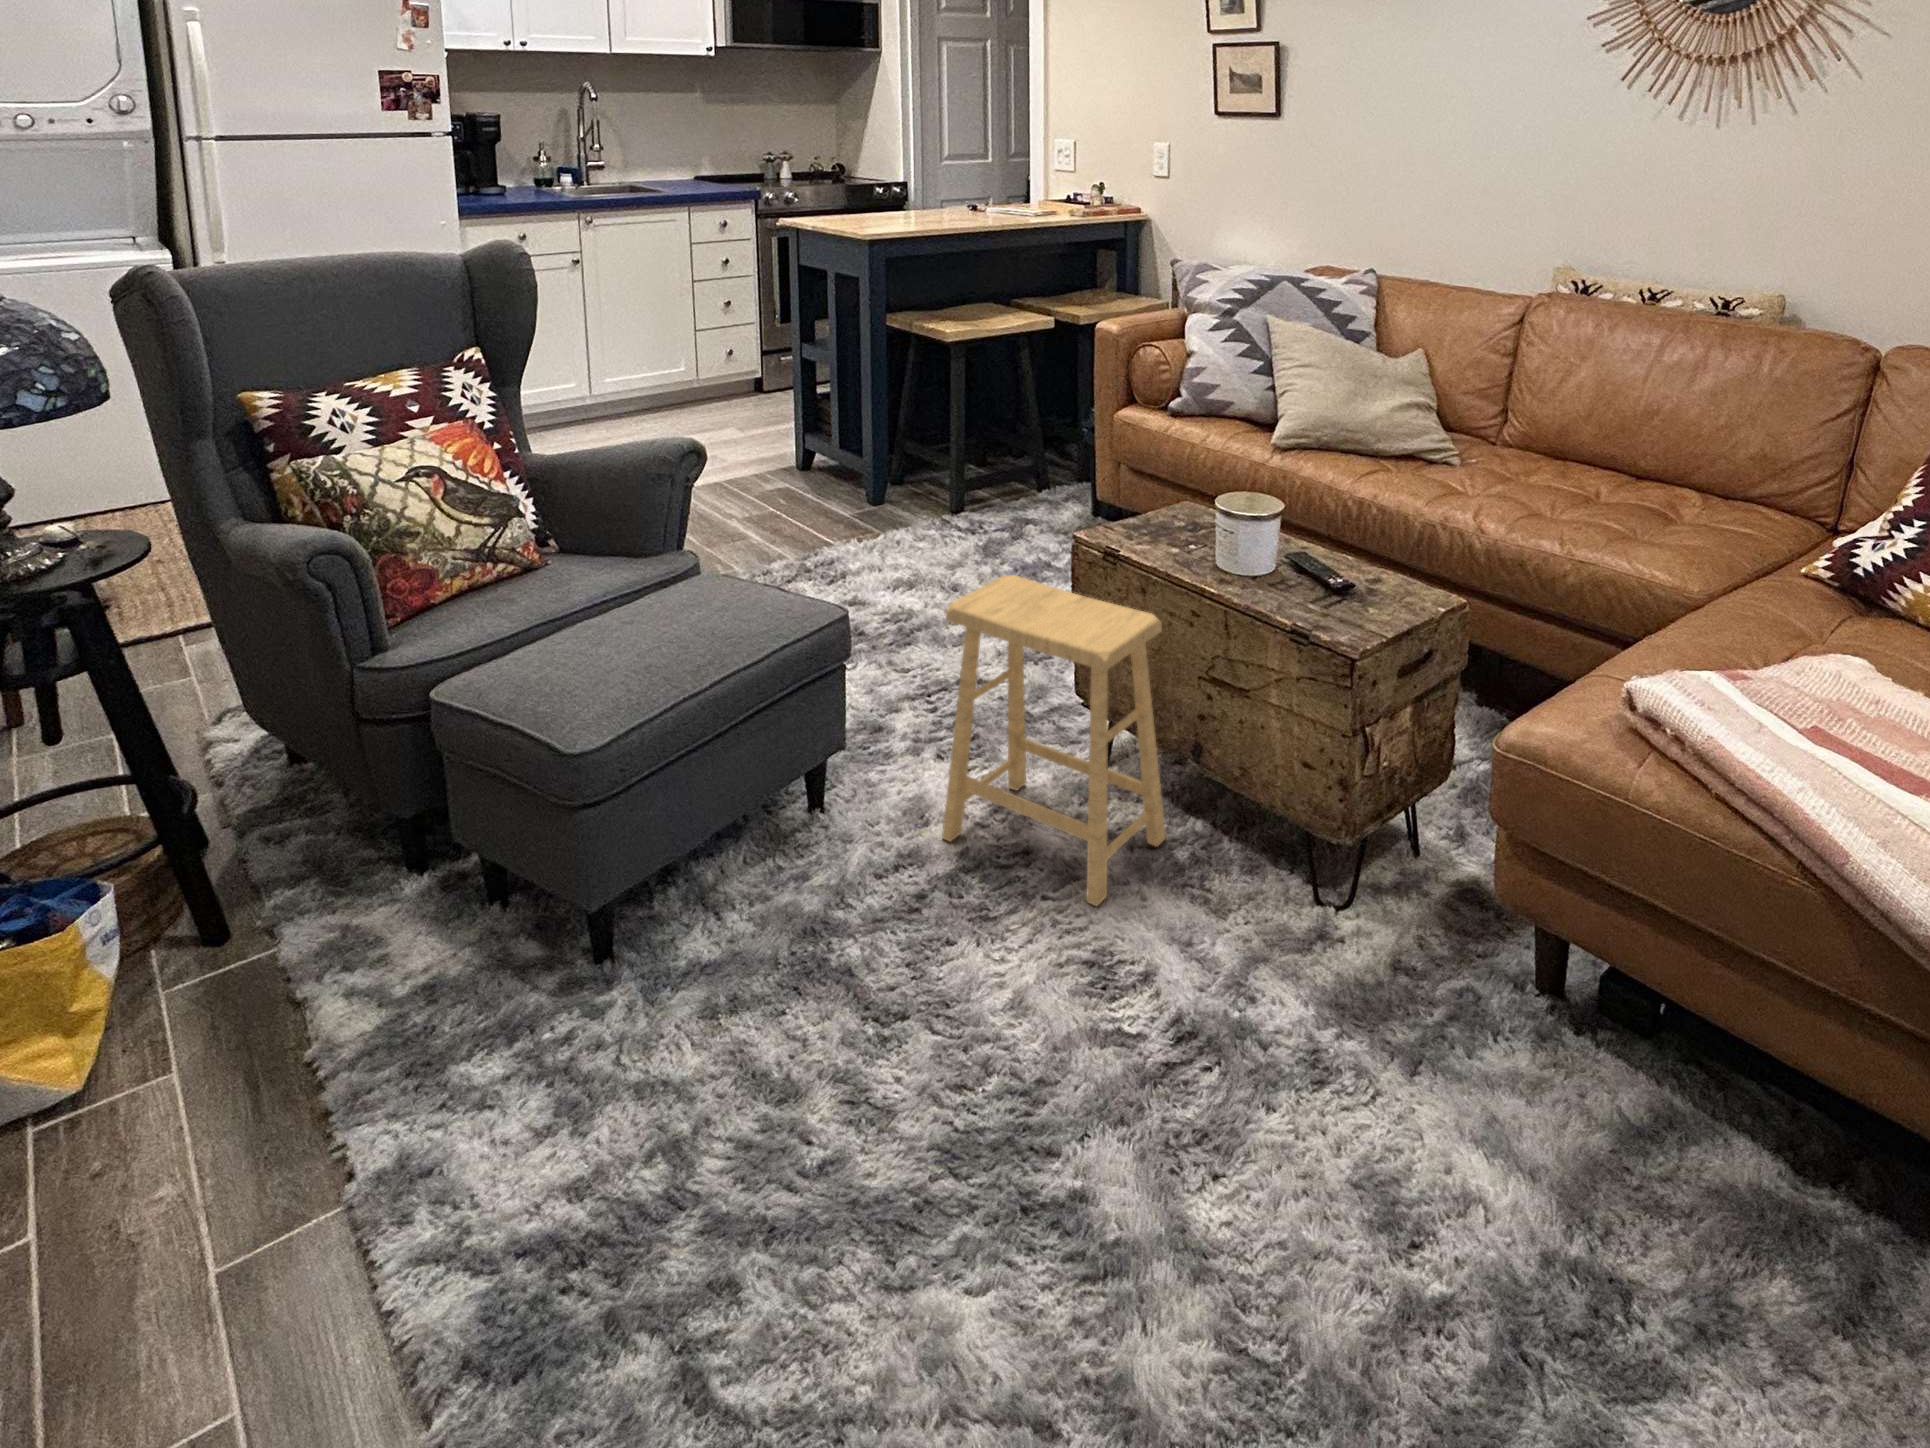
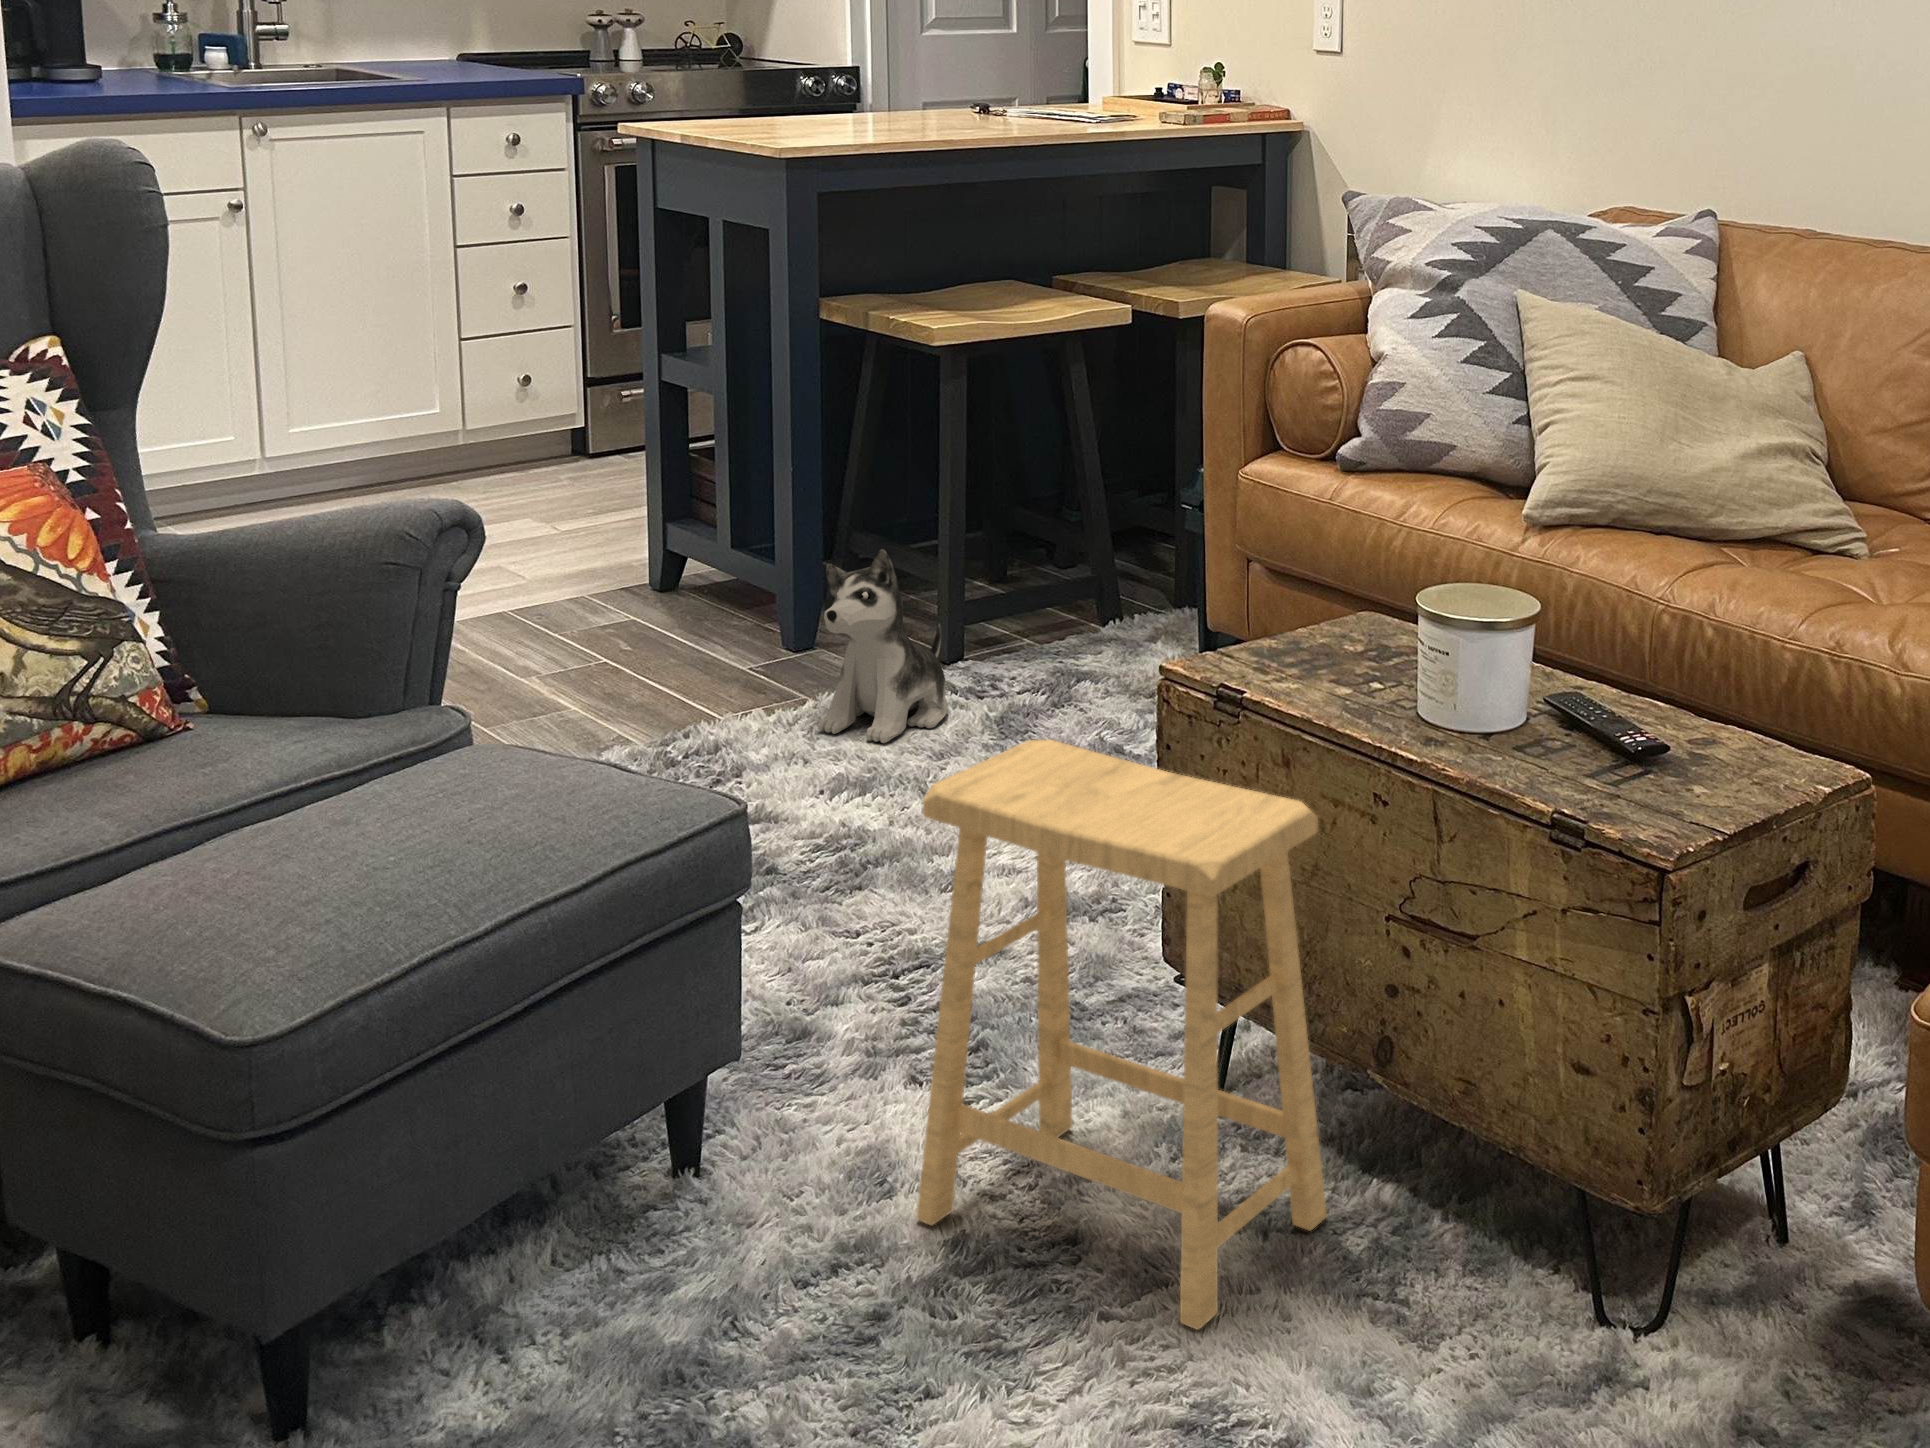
plush toy: none [888,452,957,556] -> present [818,549,948,743]

